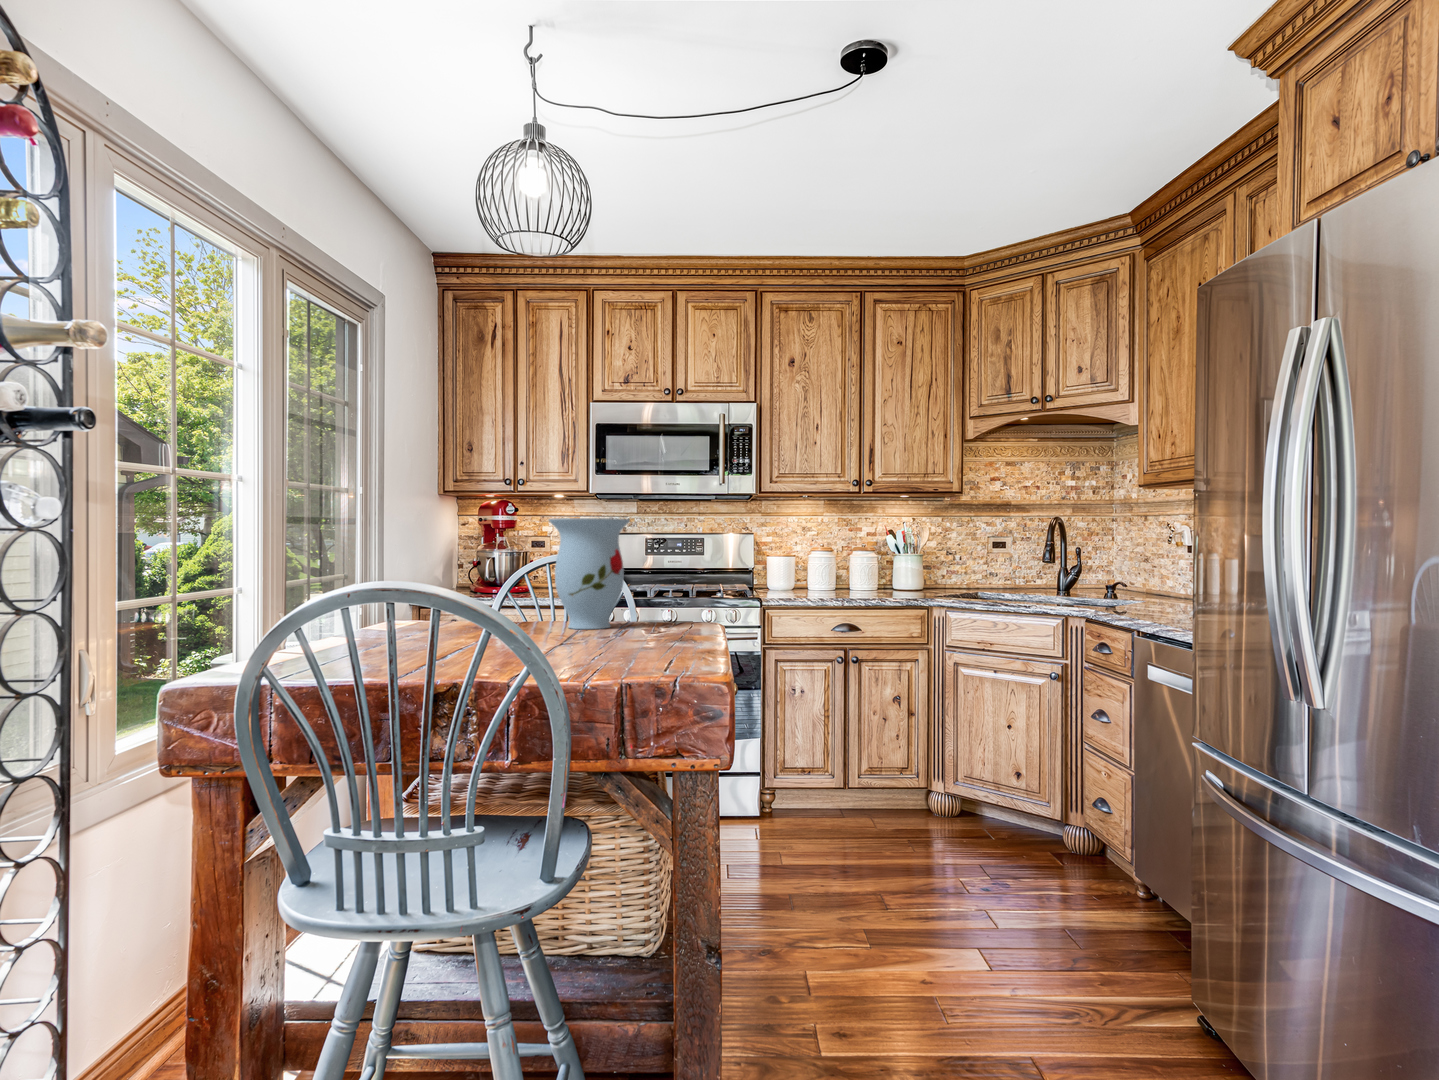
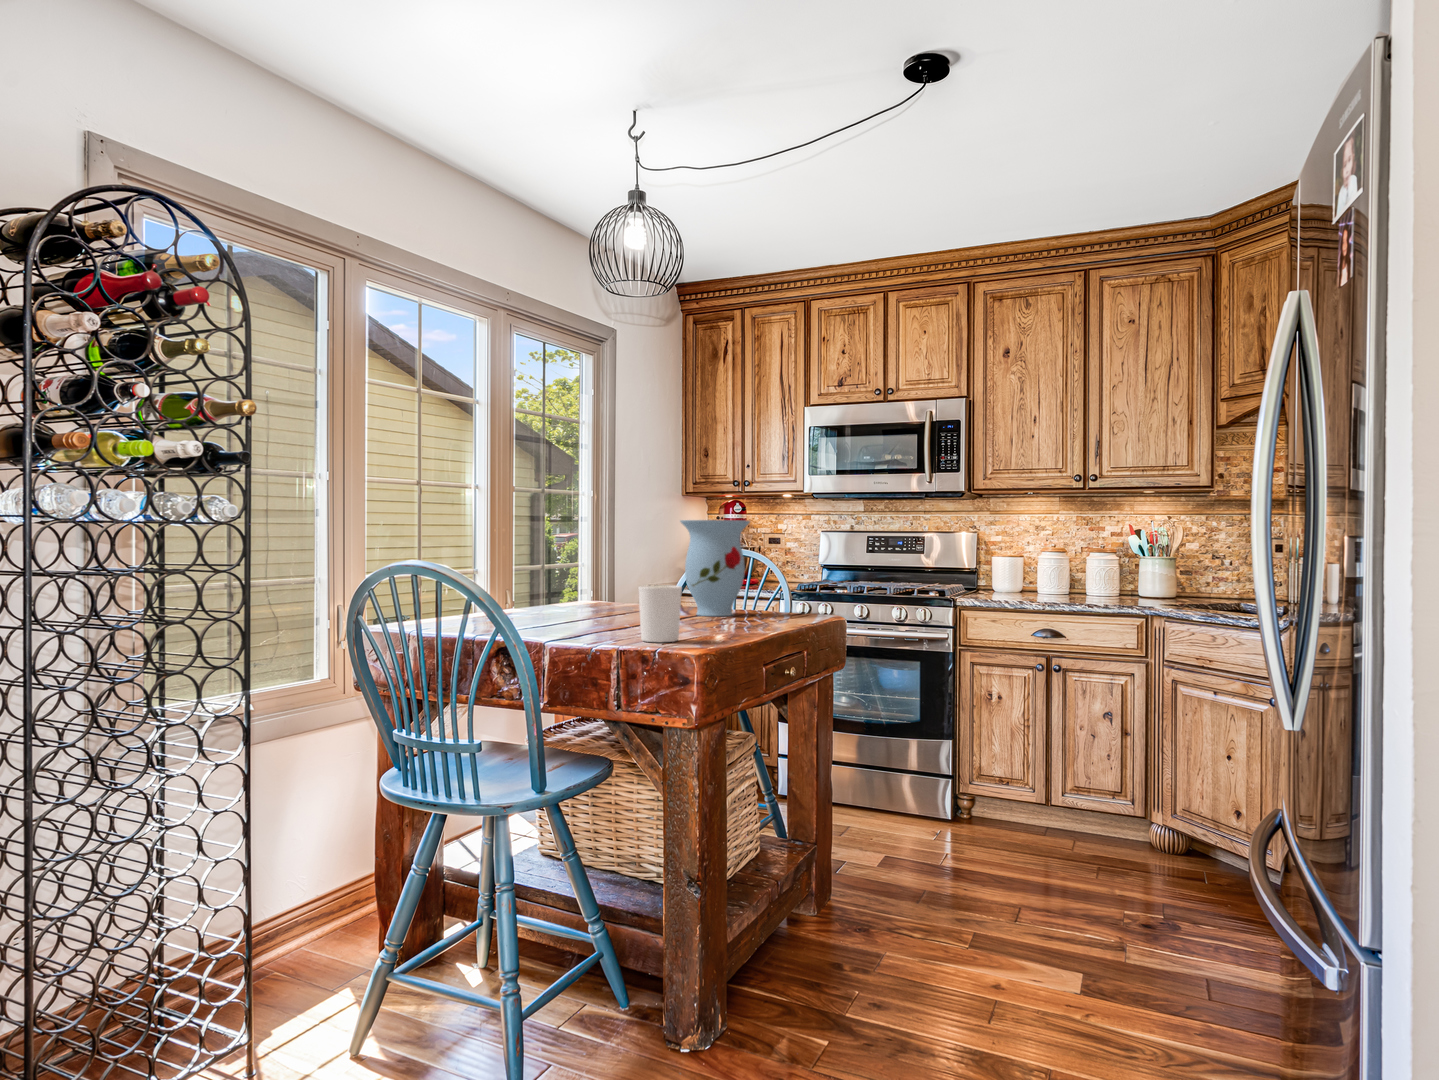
candle holder: none [634,597,688,668] -> present [638,585,682,642]

